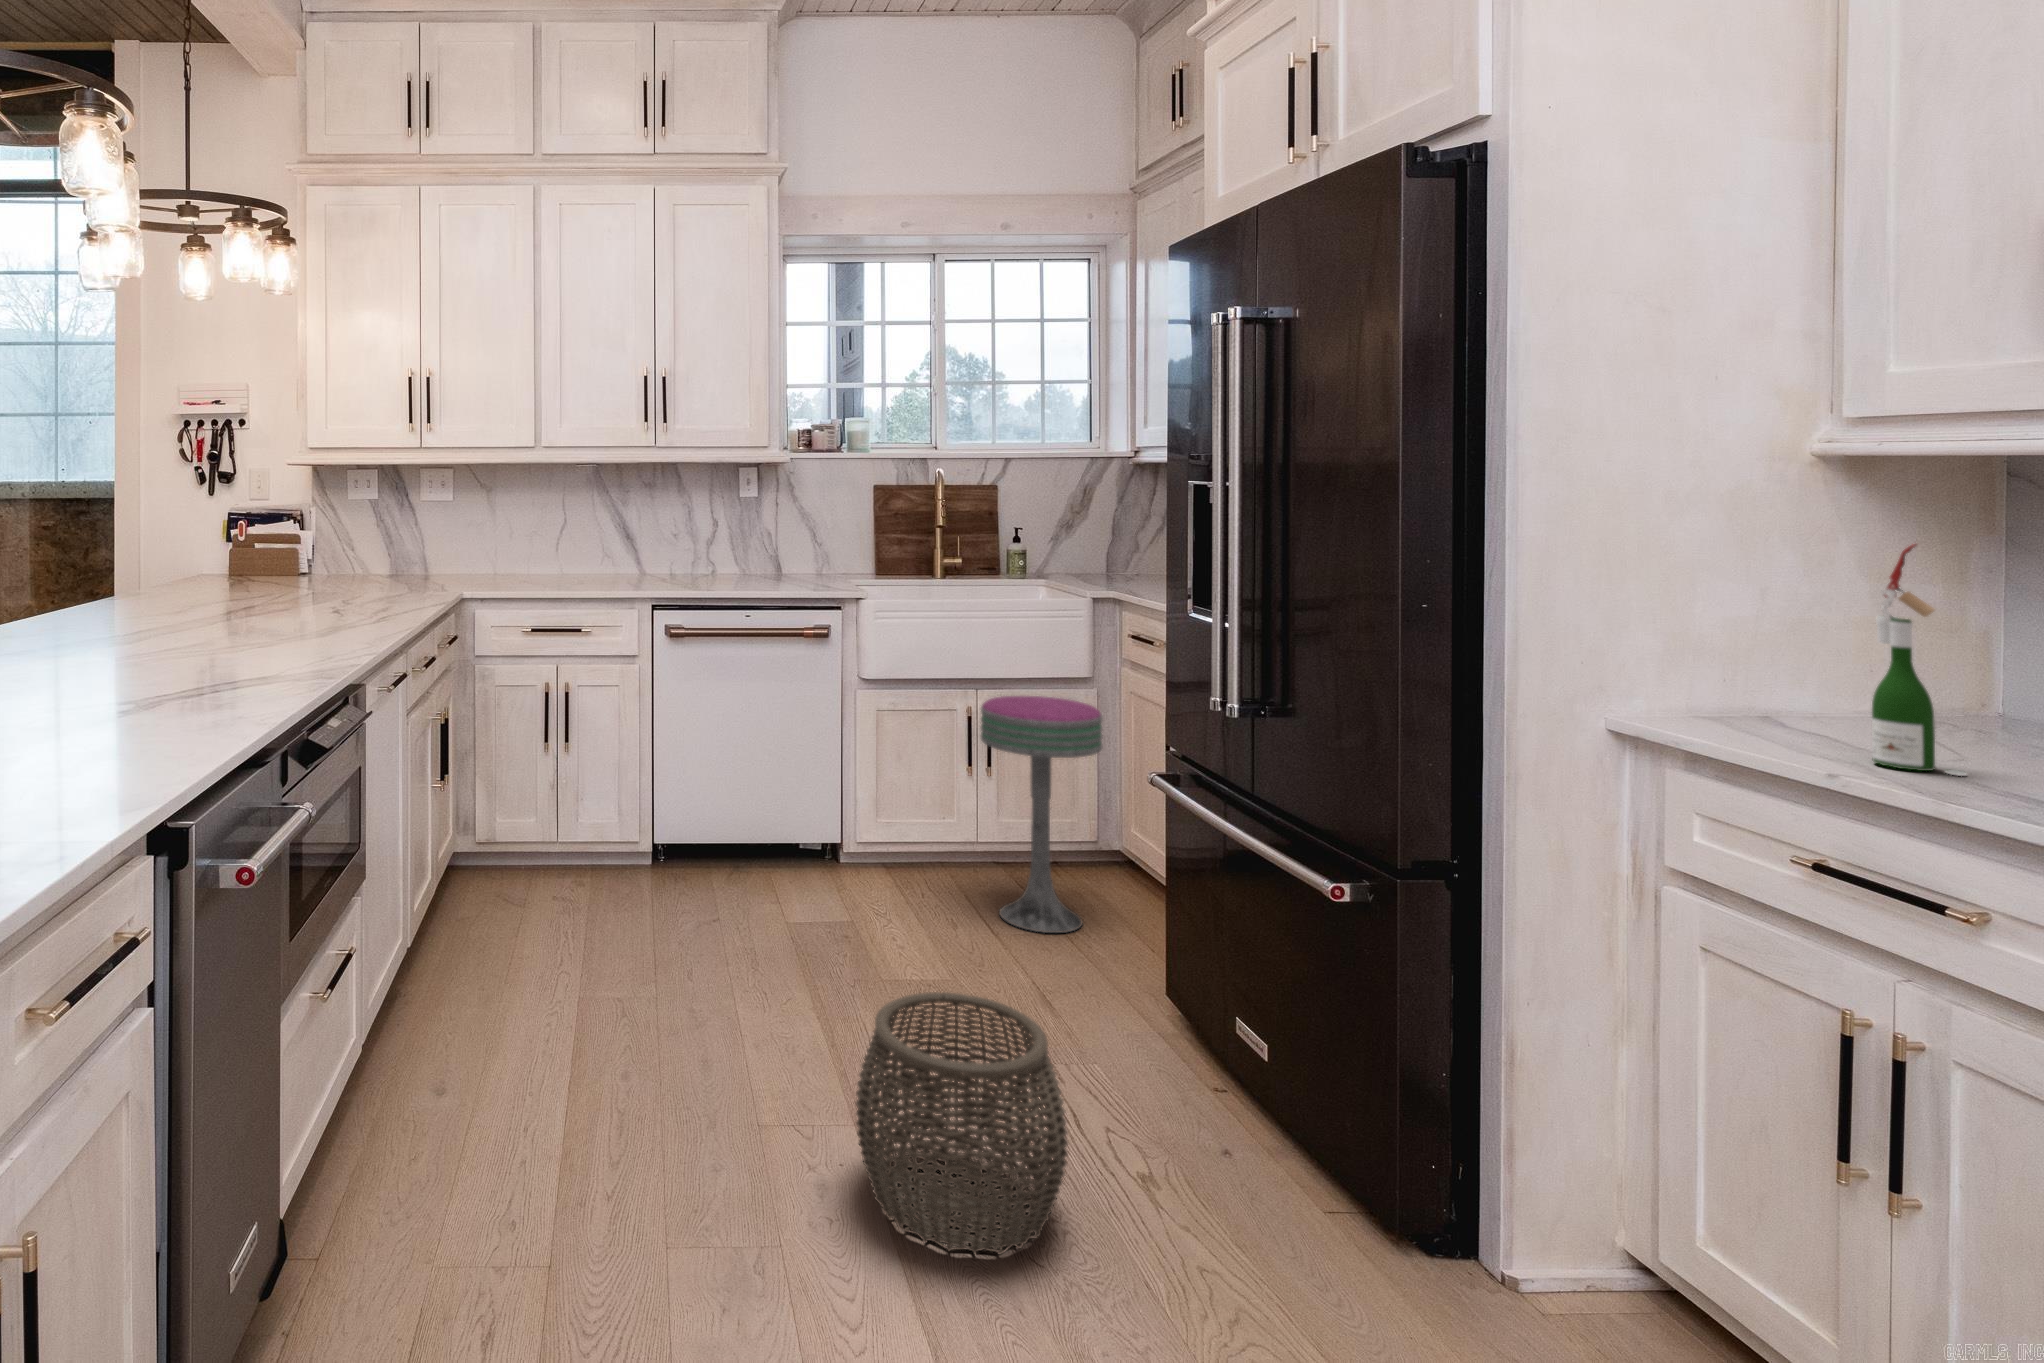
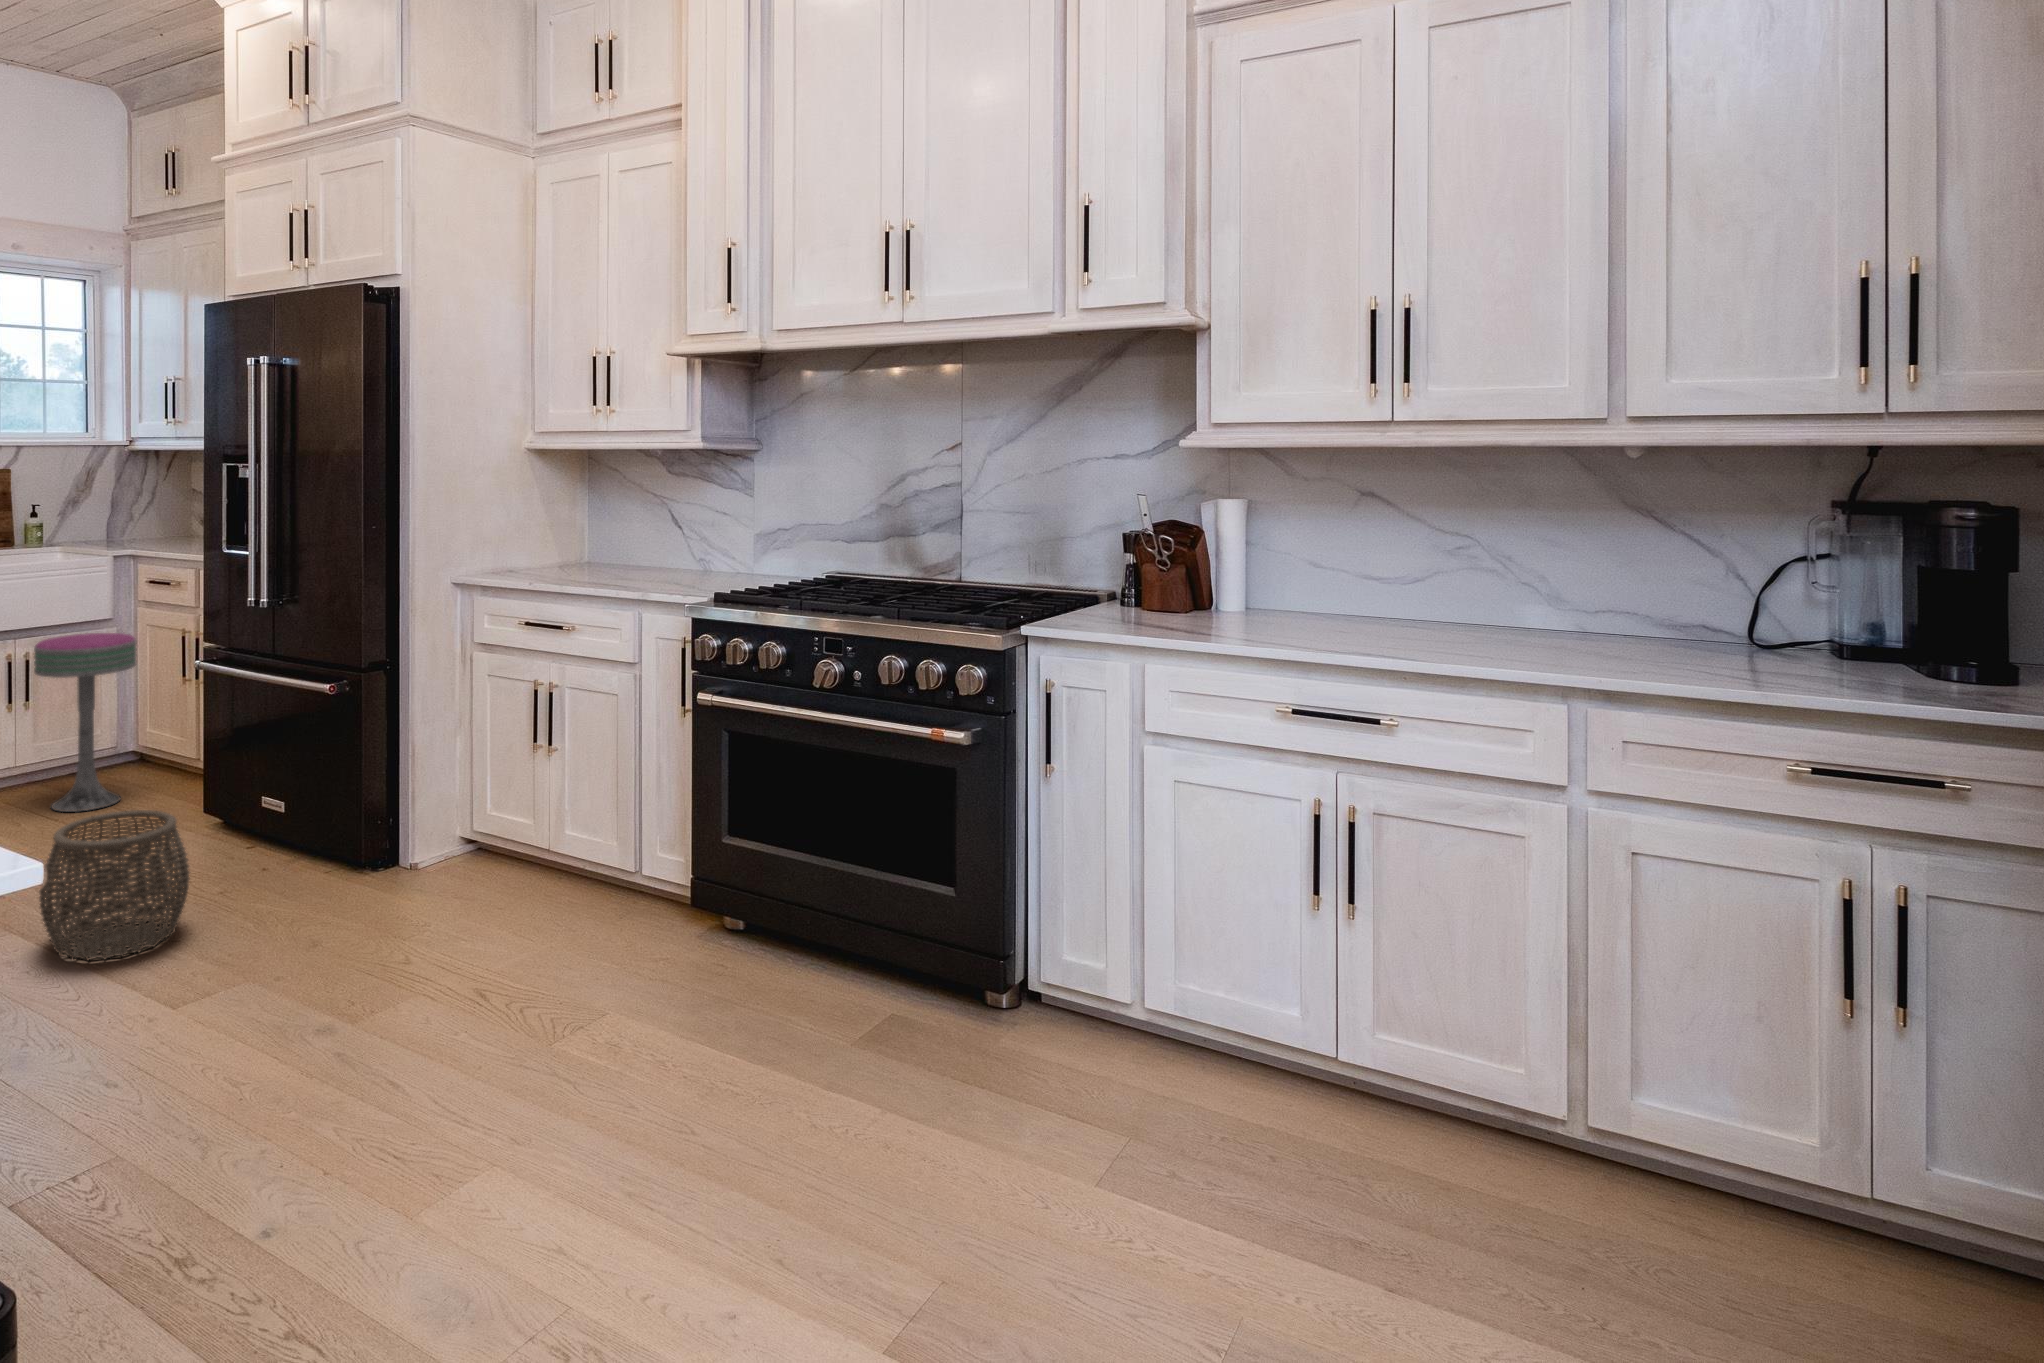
wine bottle: present [1872,544,1966,776] -> none [545,483,573,579]

